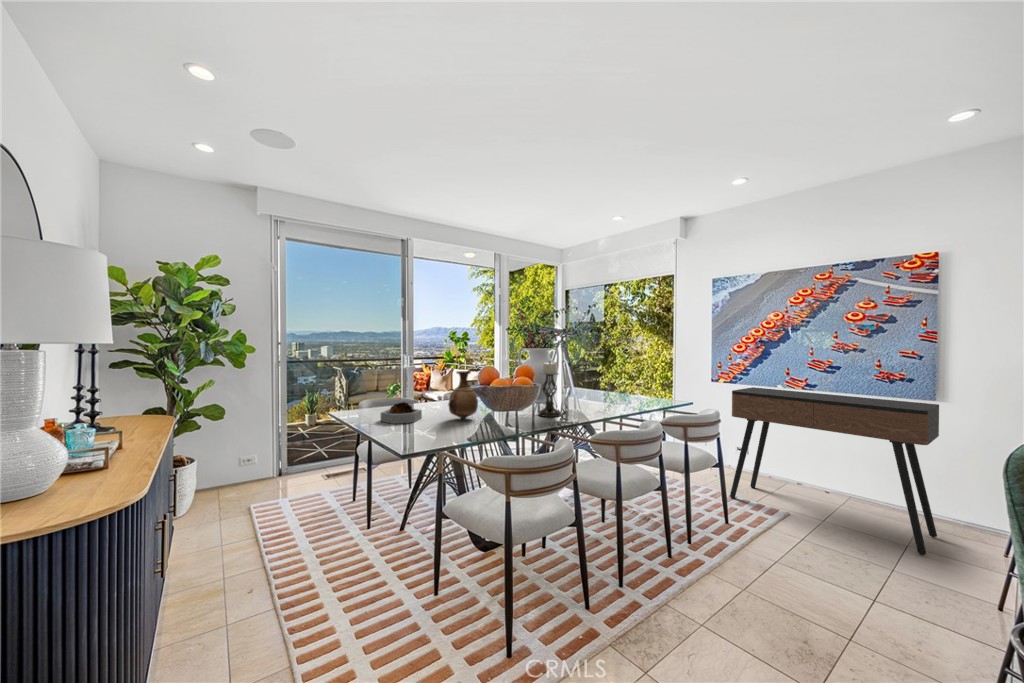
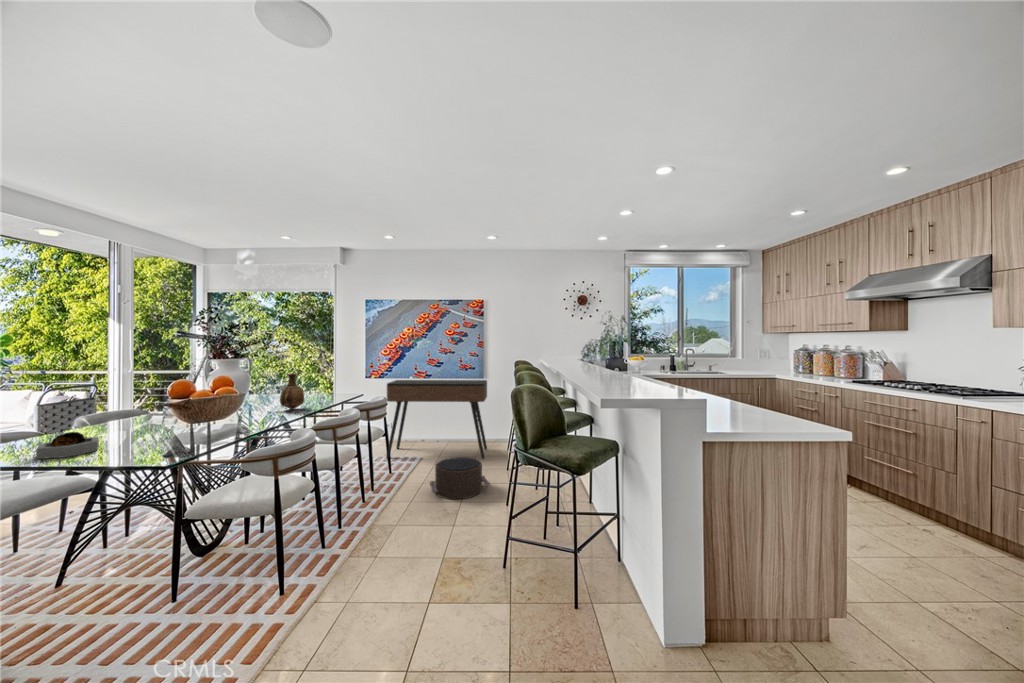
candle holder: present [538,361,561,417] -> none [244,372,268,421]
vase: present [448,371,478,419] -> present [280,373,304,409]
pouf: none [783,535,931,634] -> present [430,457,491,499]

